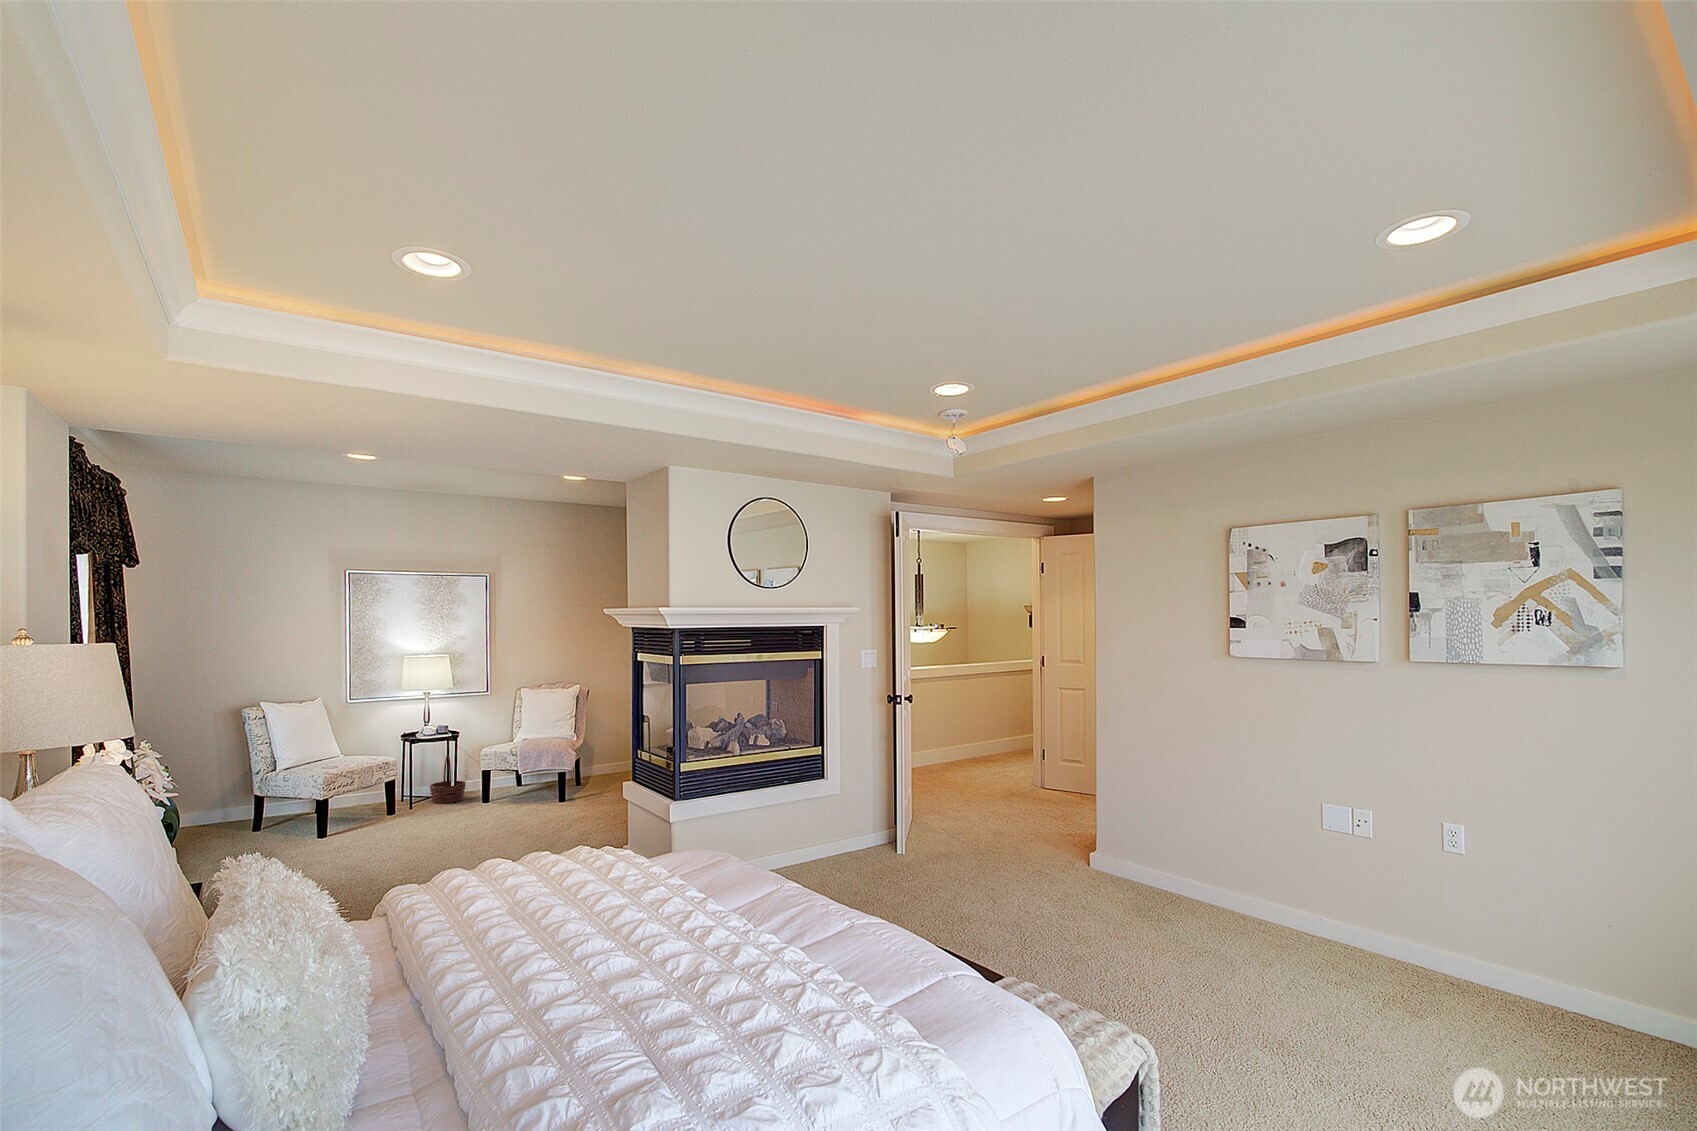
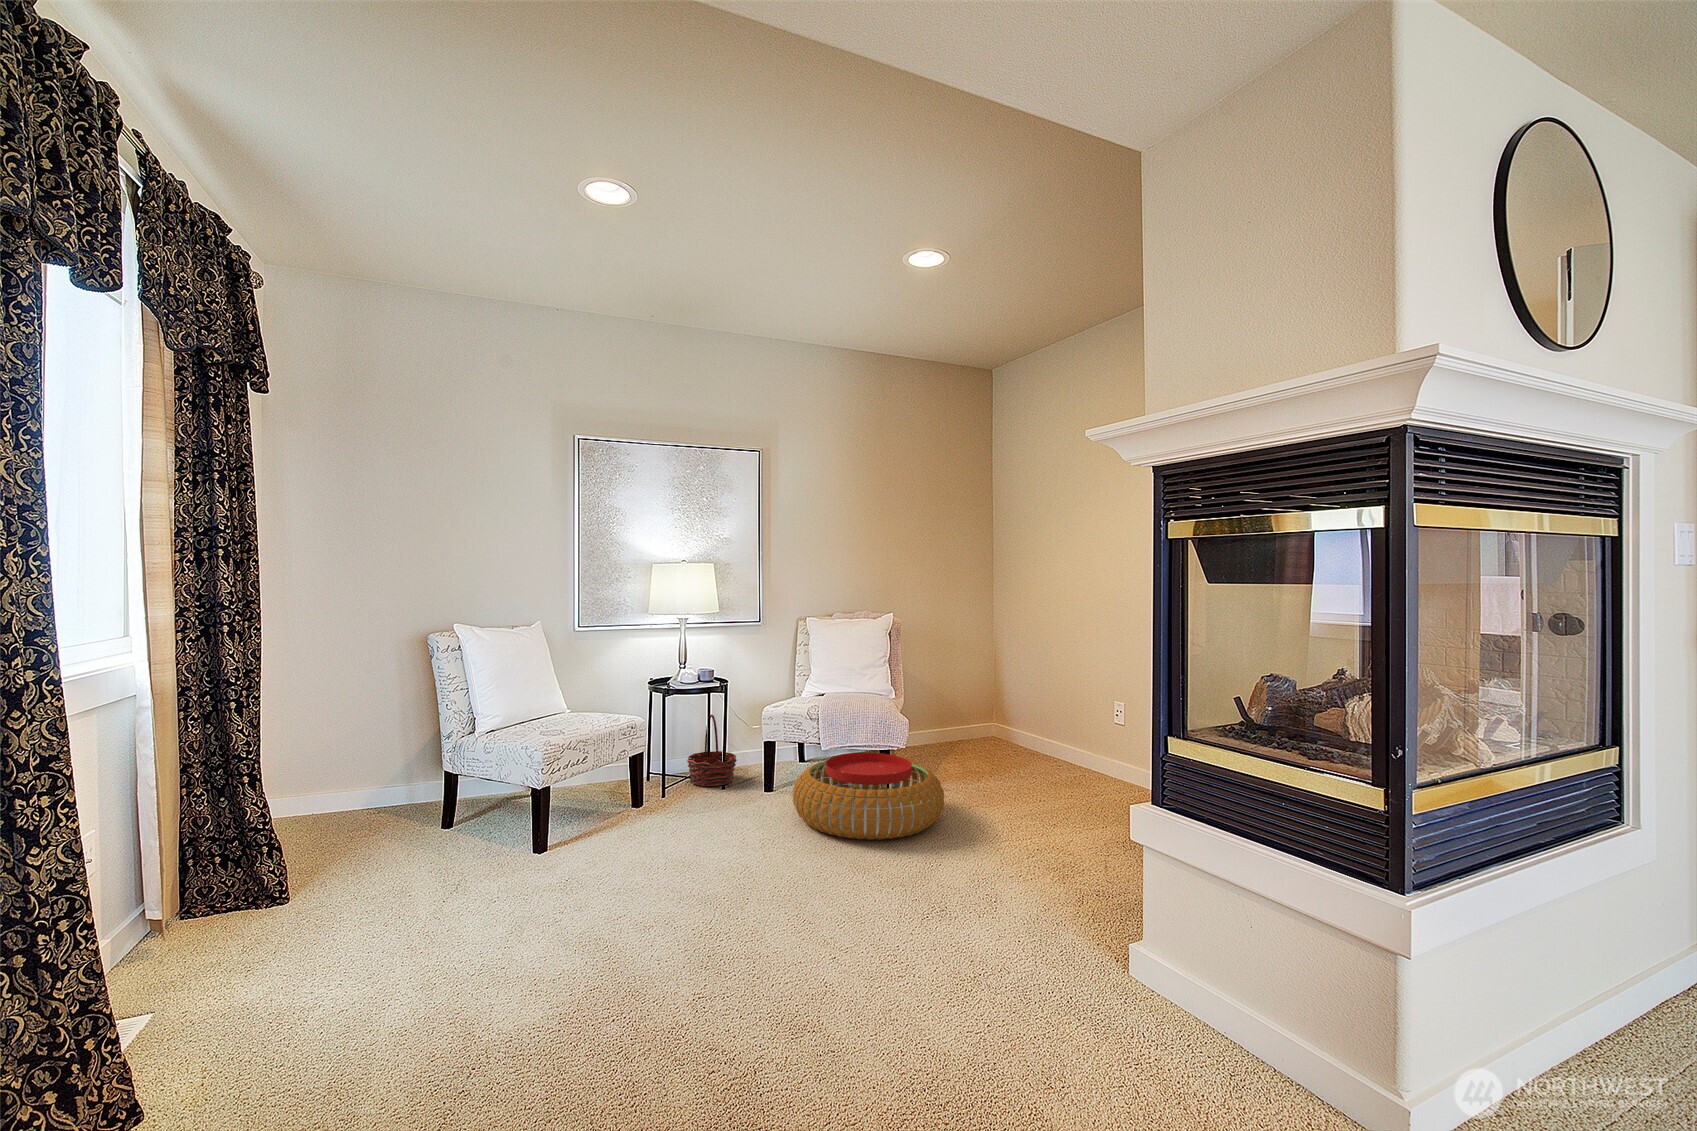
pouf: none [495,772,595,821] -> present [793,753,944,840]

